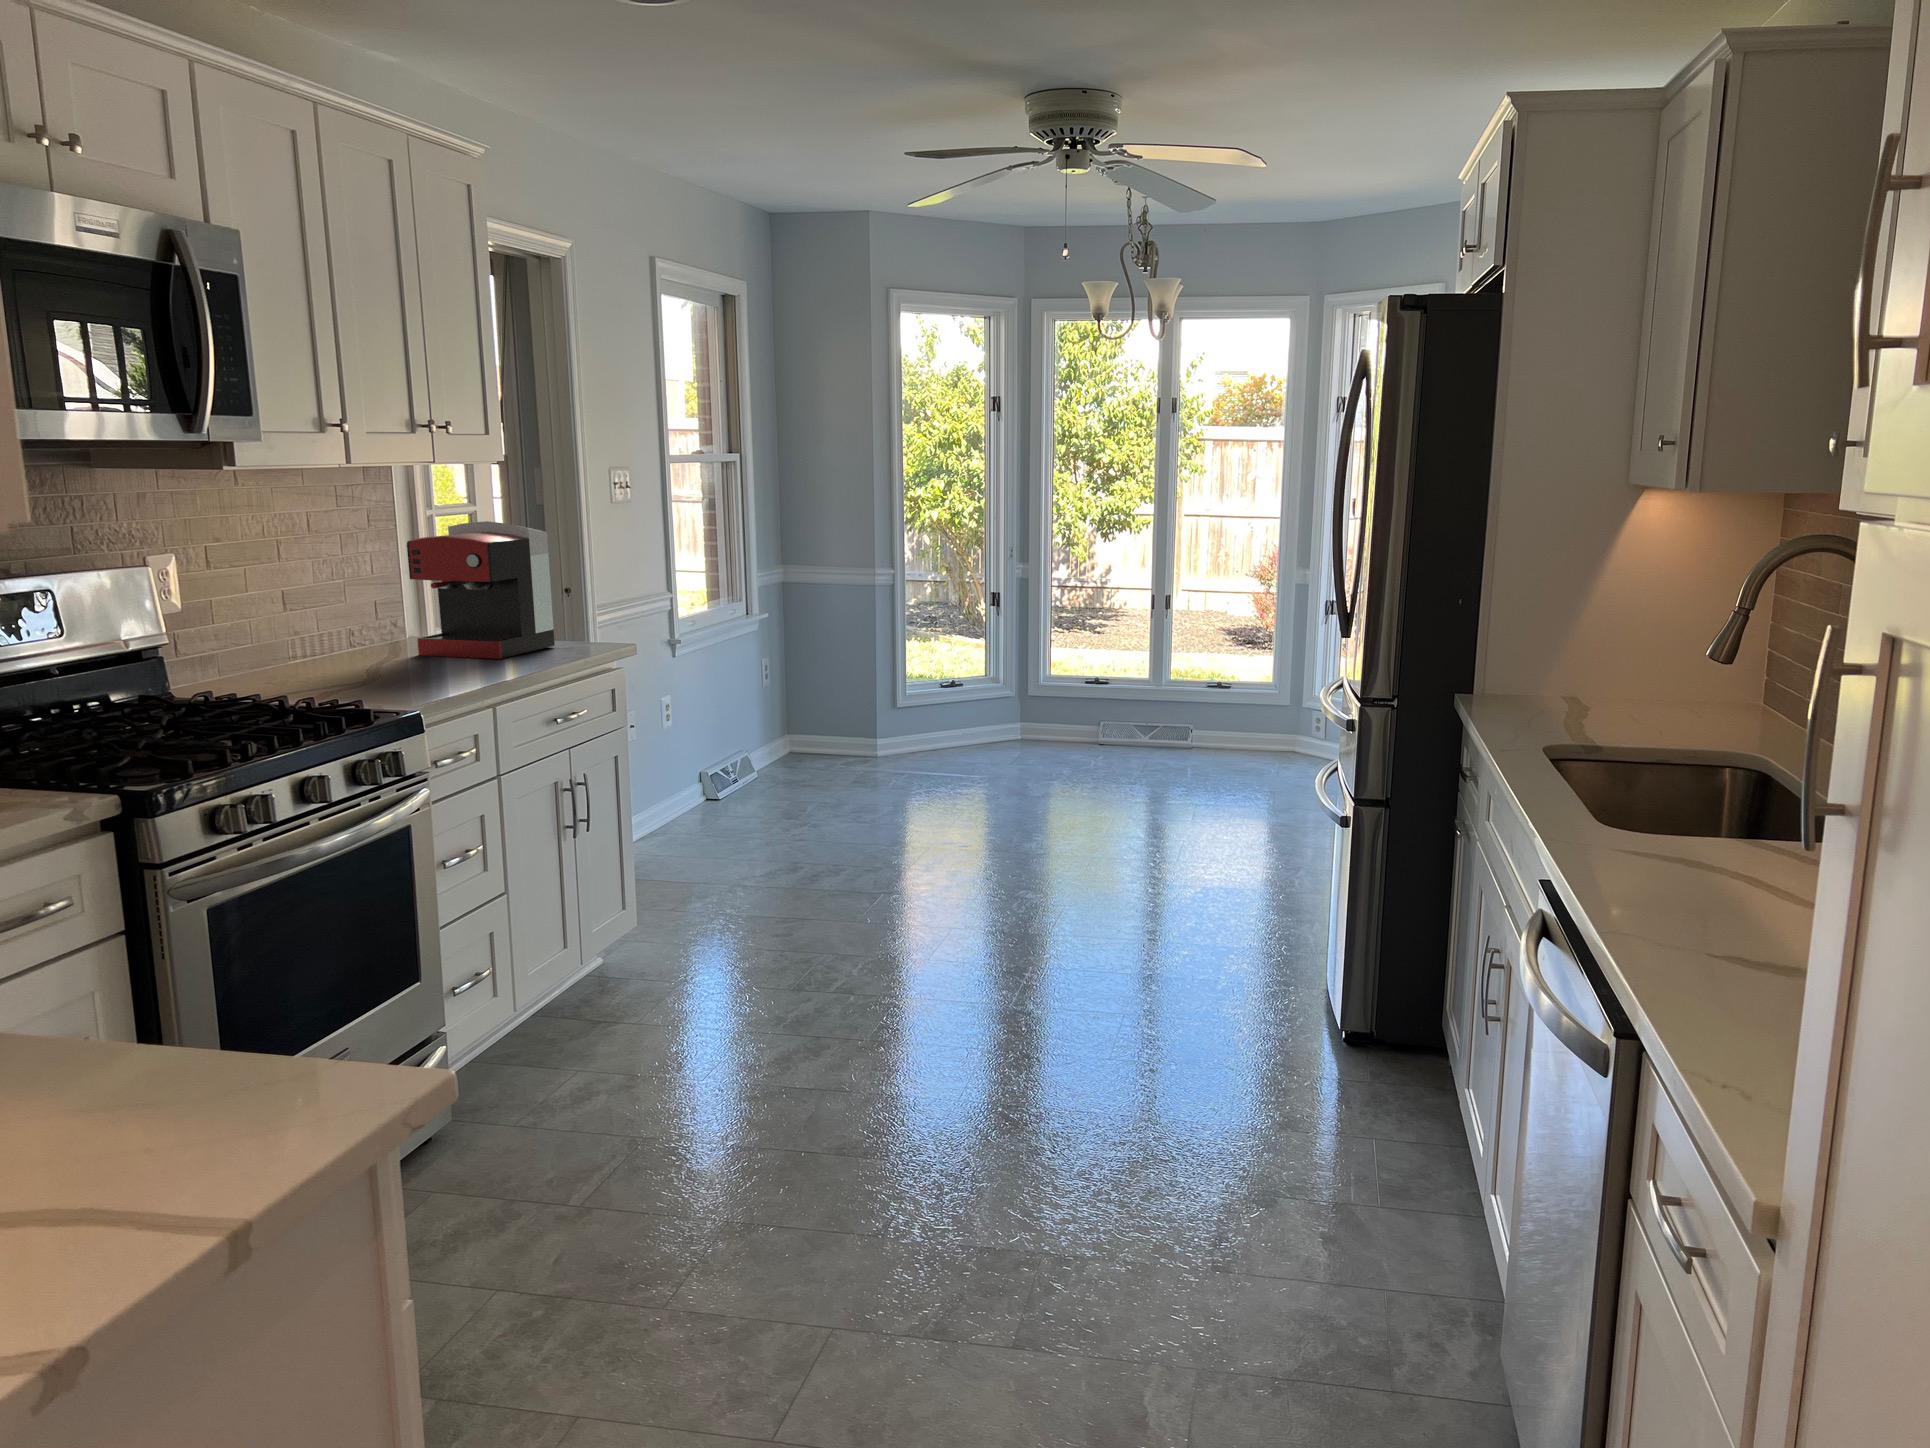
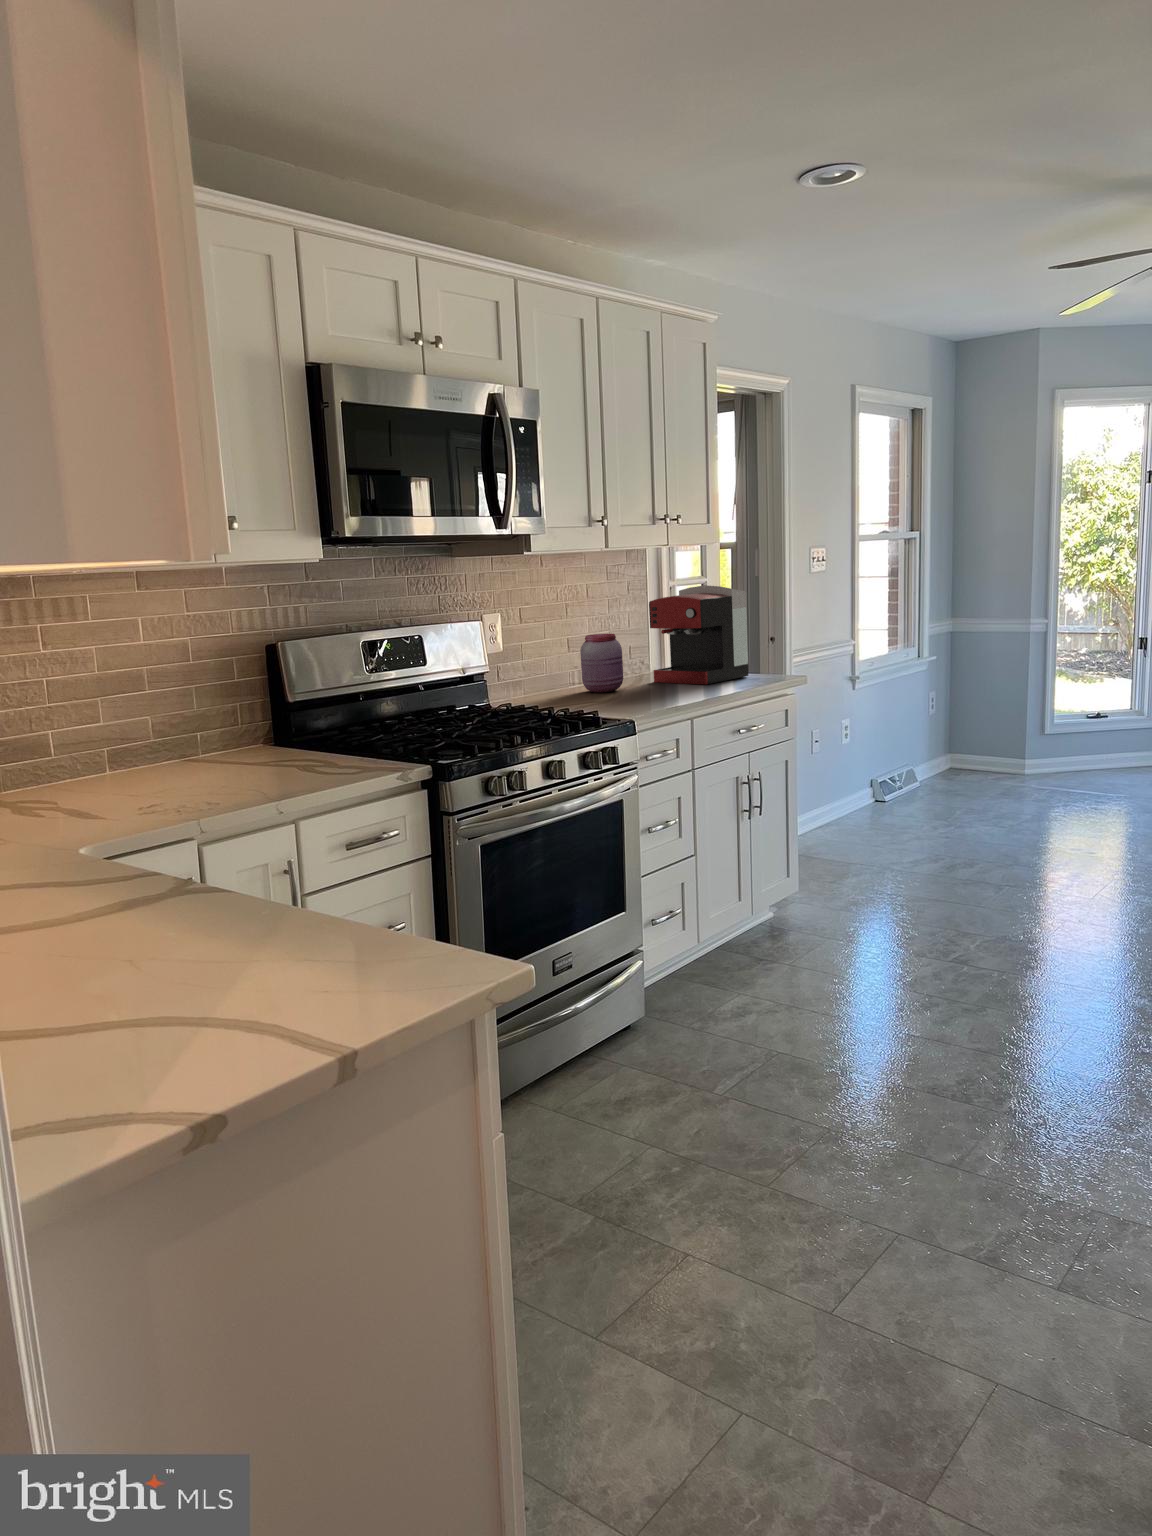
jar: none [308,587,377,672] -> present [580,634,623,692]

